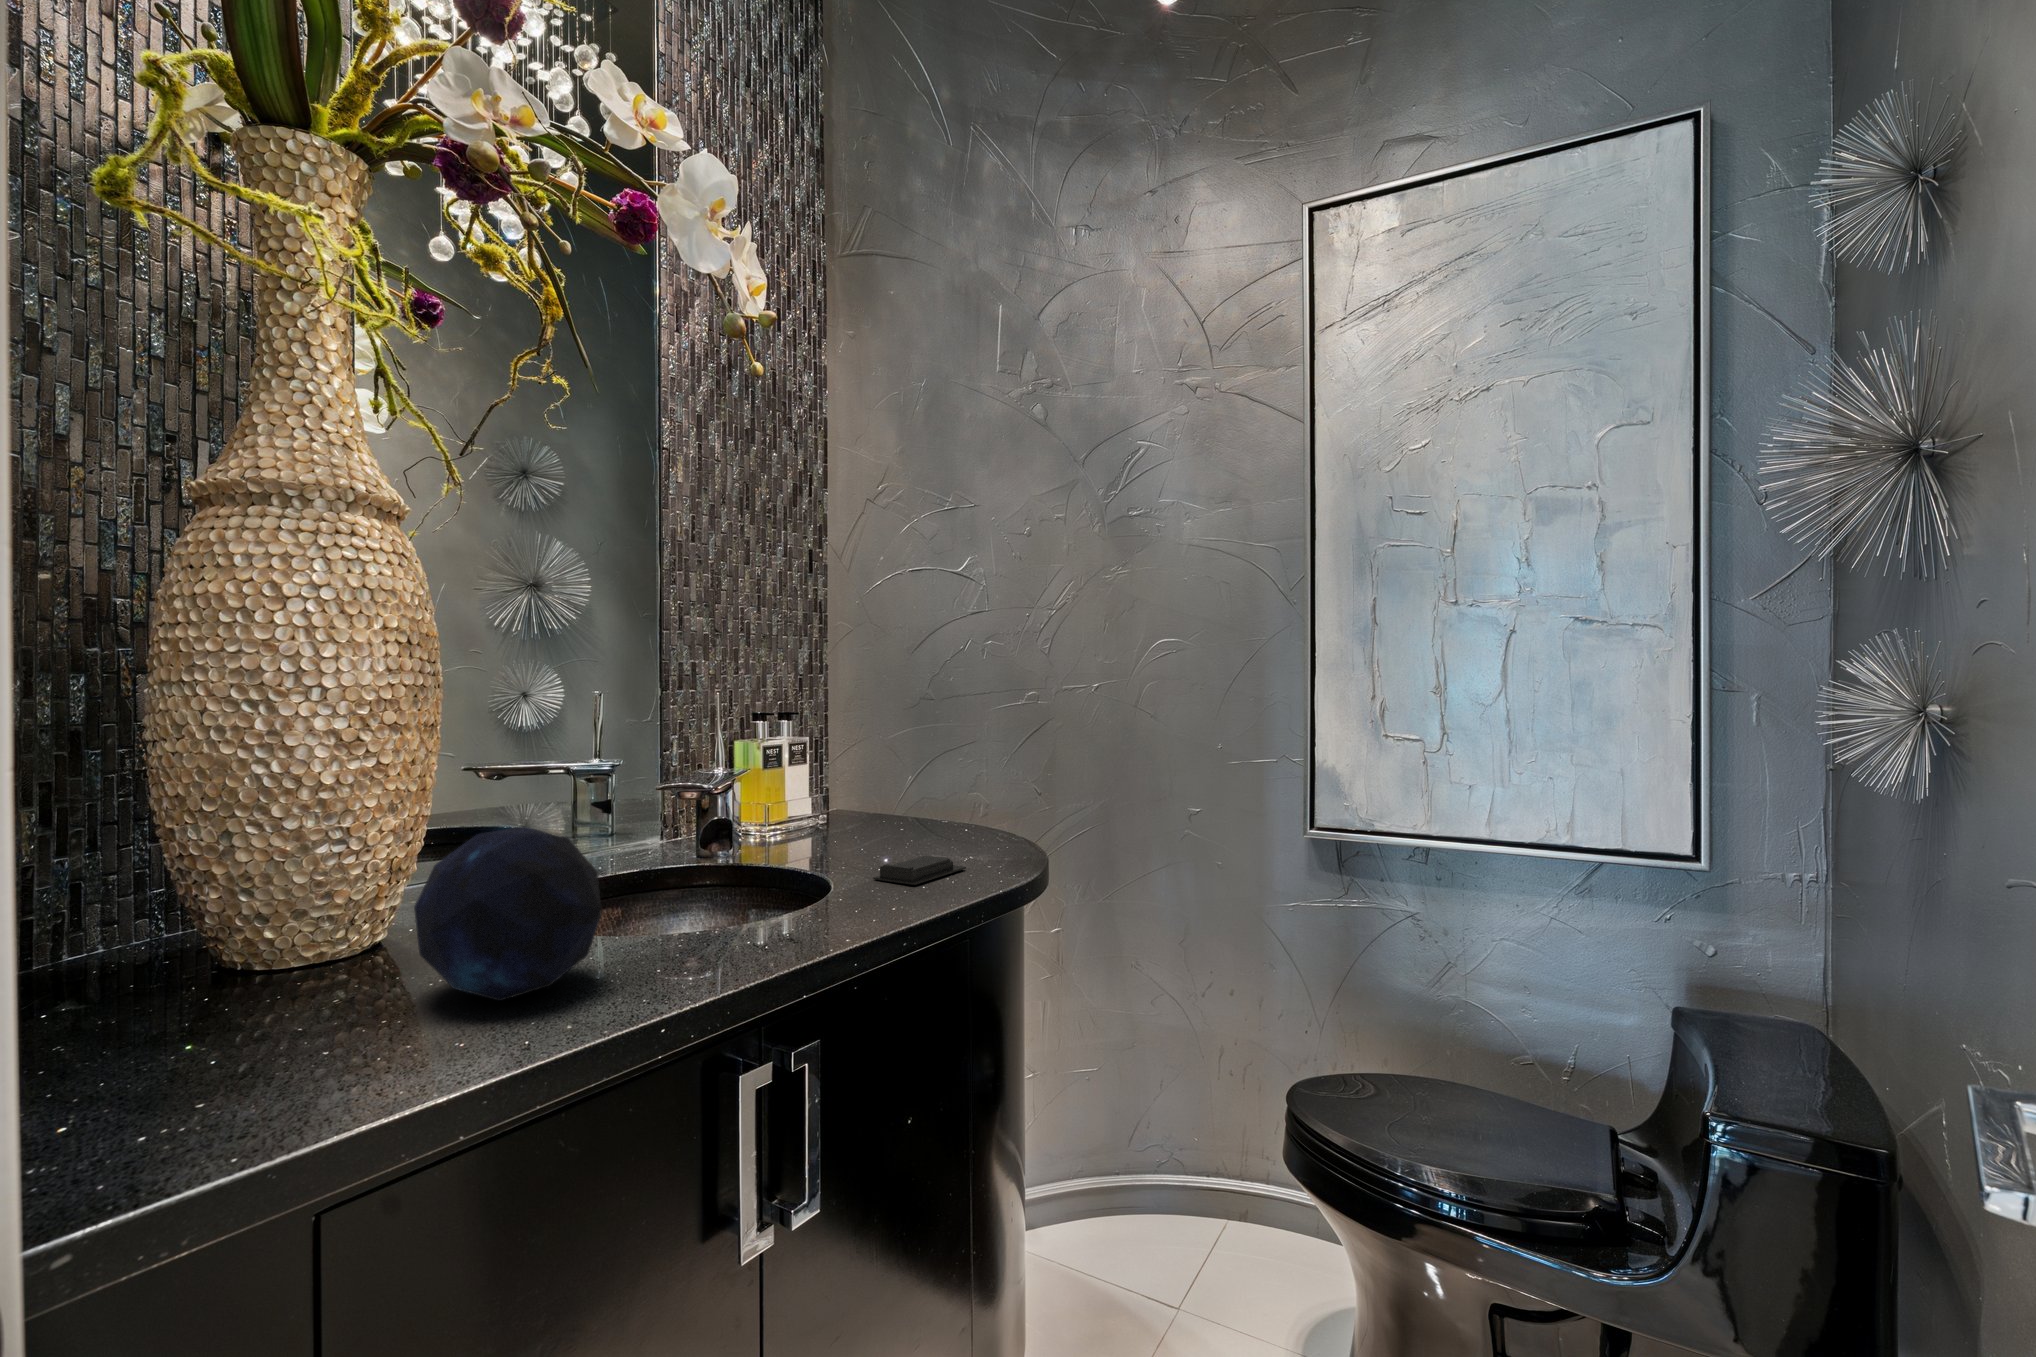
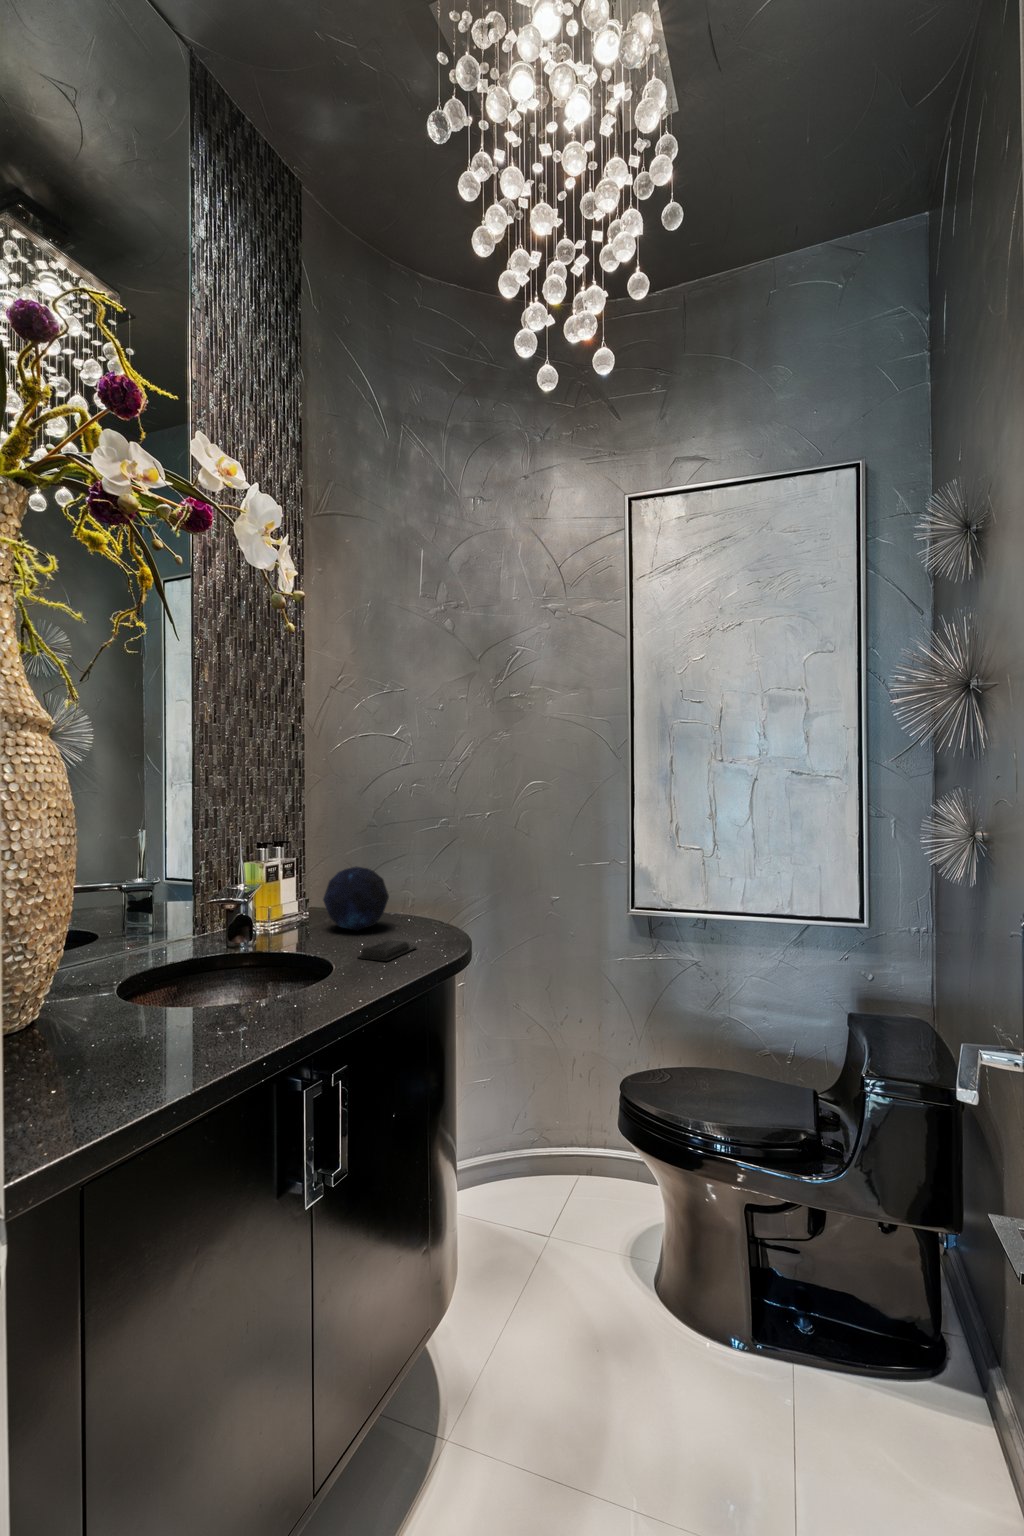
decorative orb: present [414,826,602,1001] -> present [323,867,389,931]

